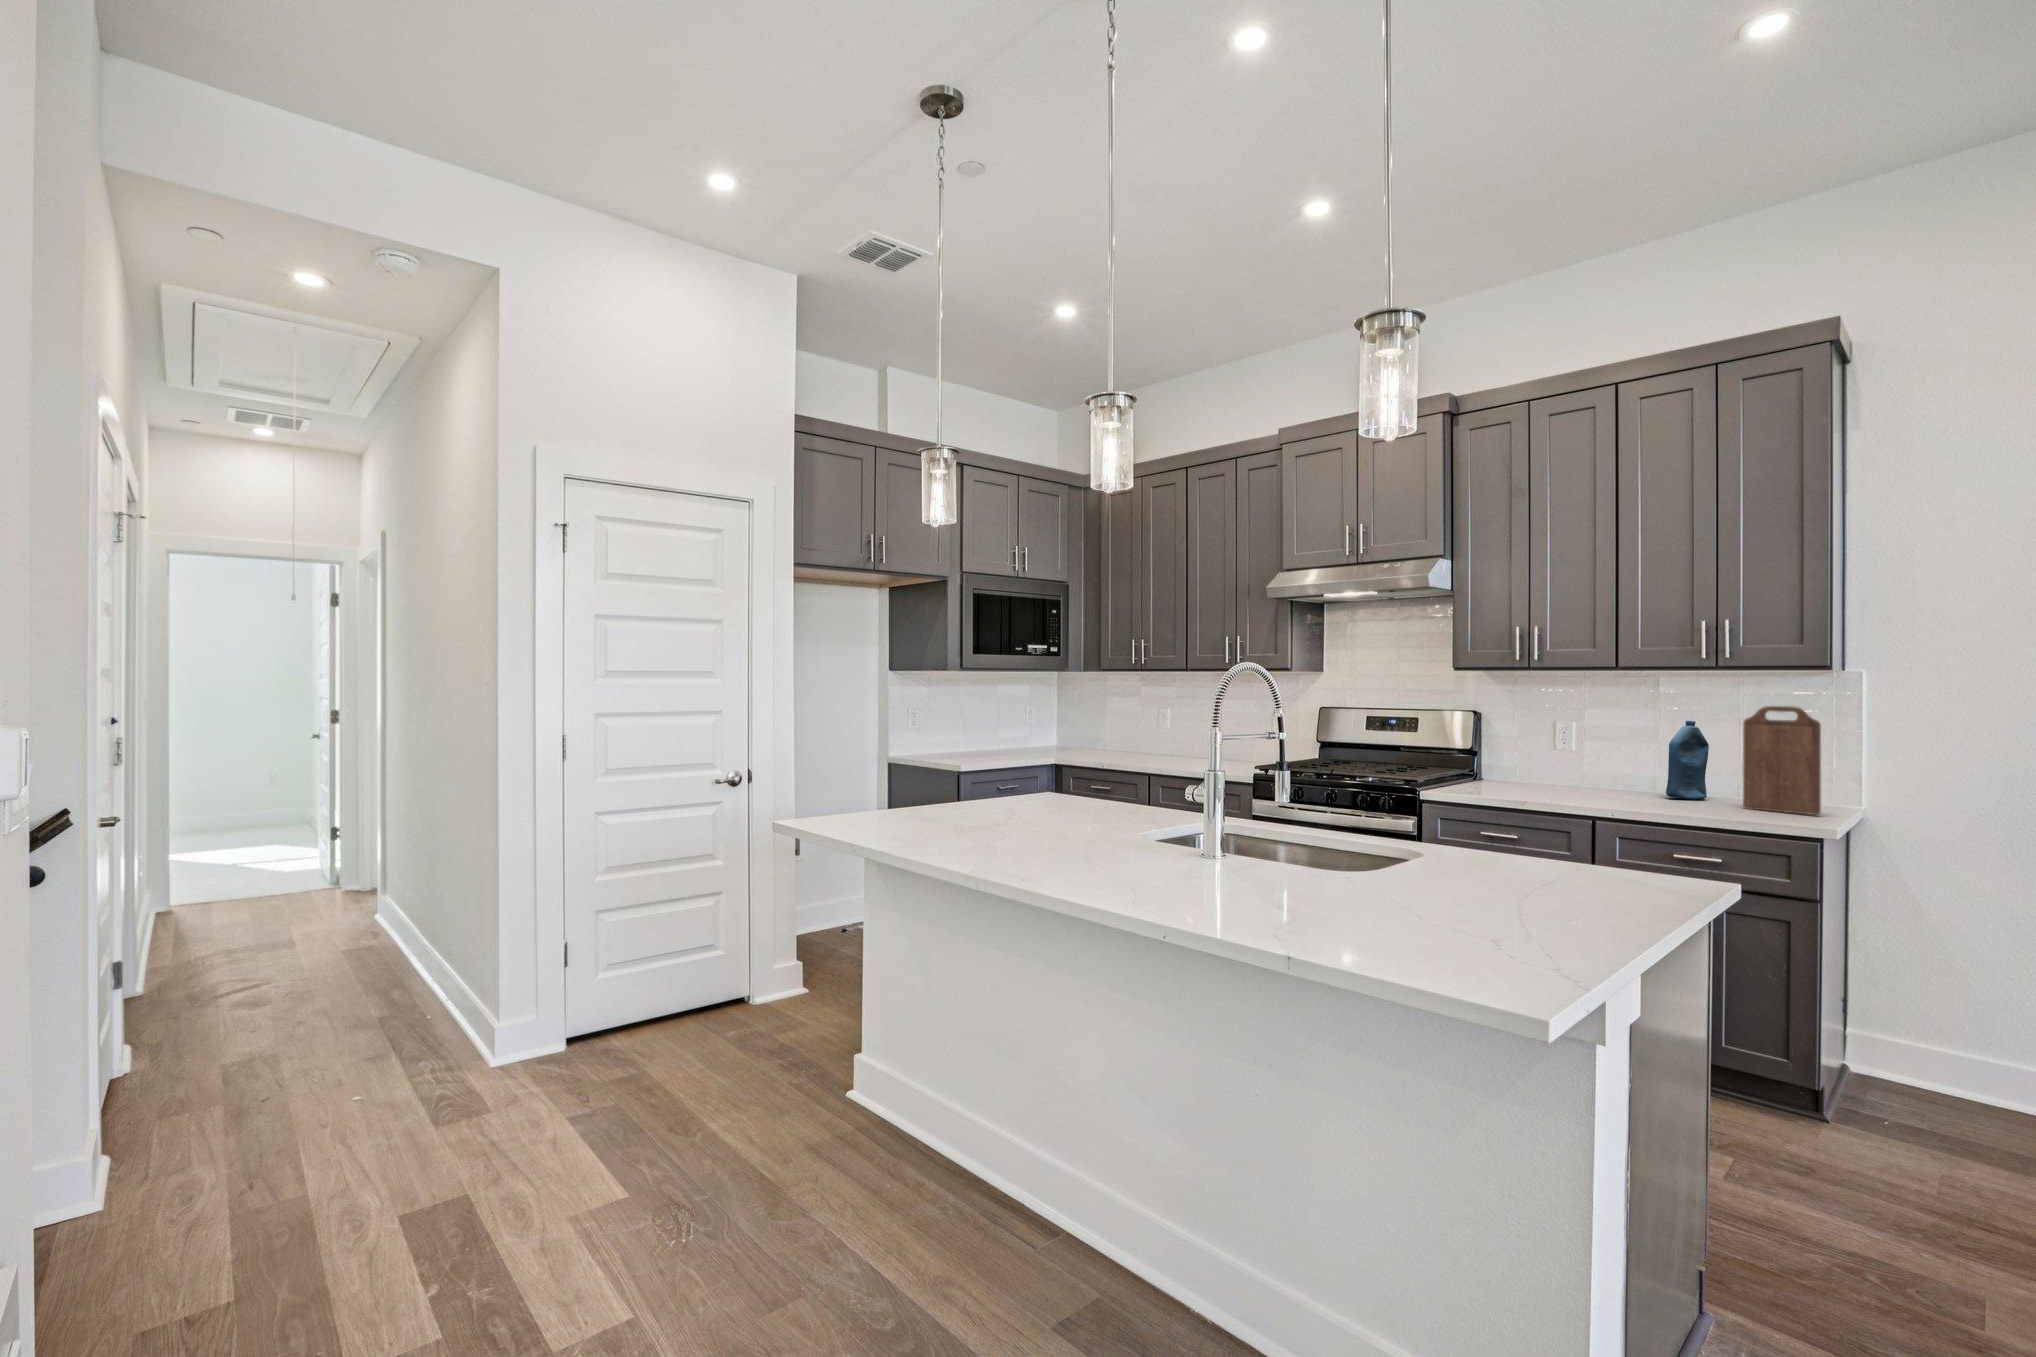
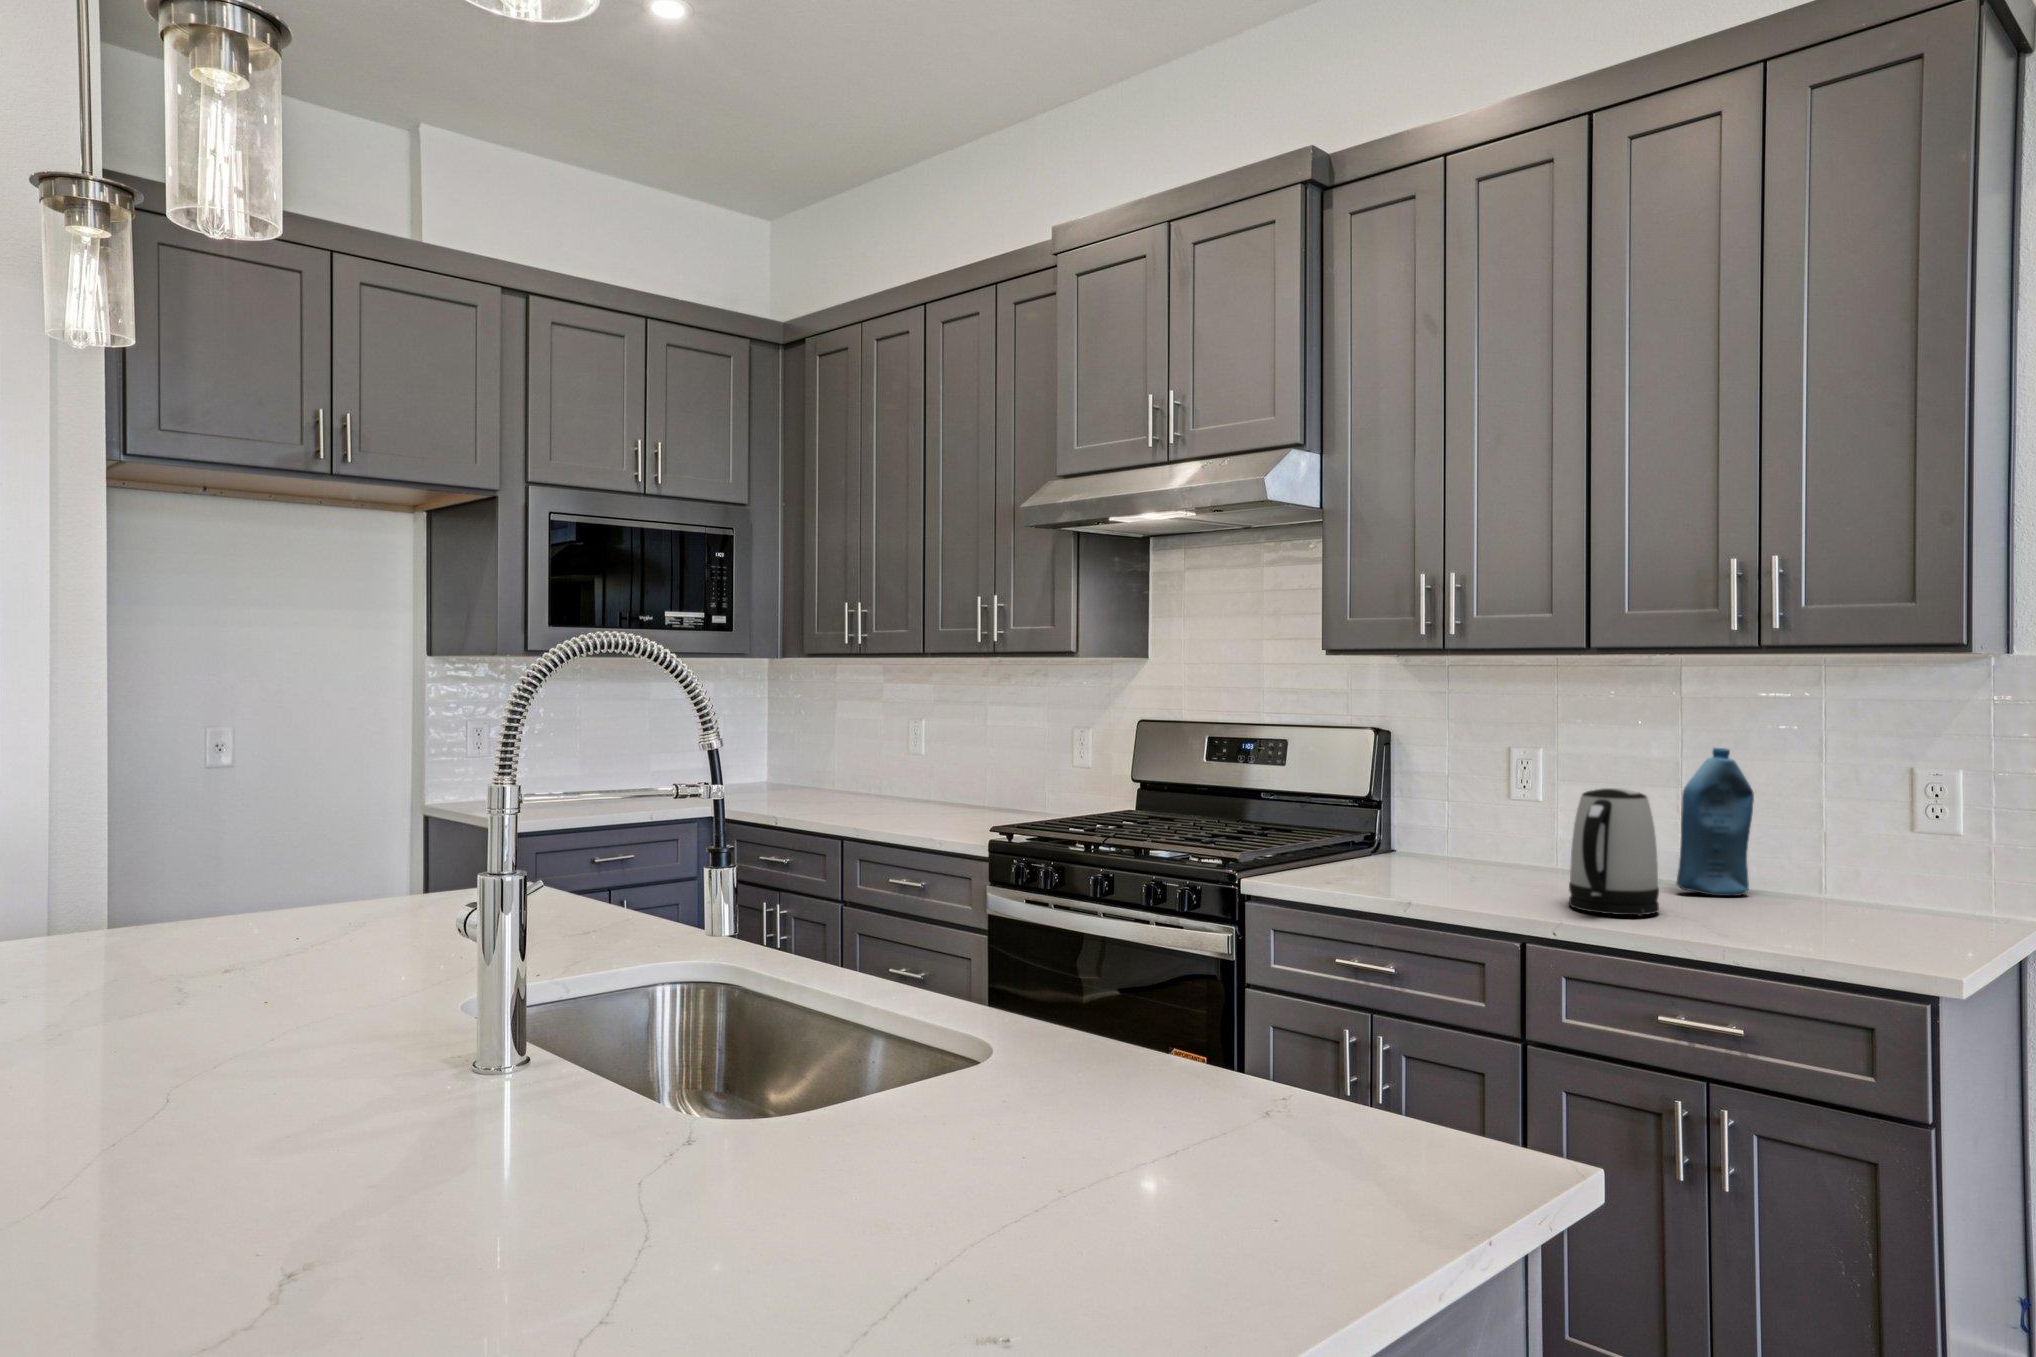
cutting board: present [1743,706,1821,815] -> none [1807,721,1943,932]
kettle: none [1611,741,1663,807] -> present [1569,788,1659,916]

